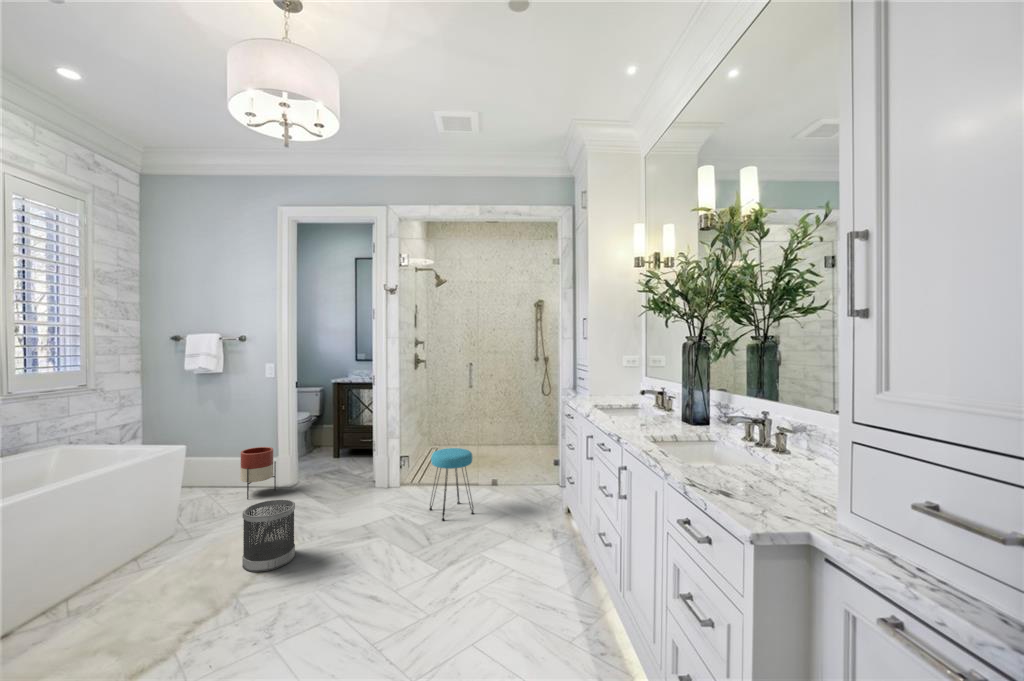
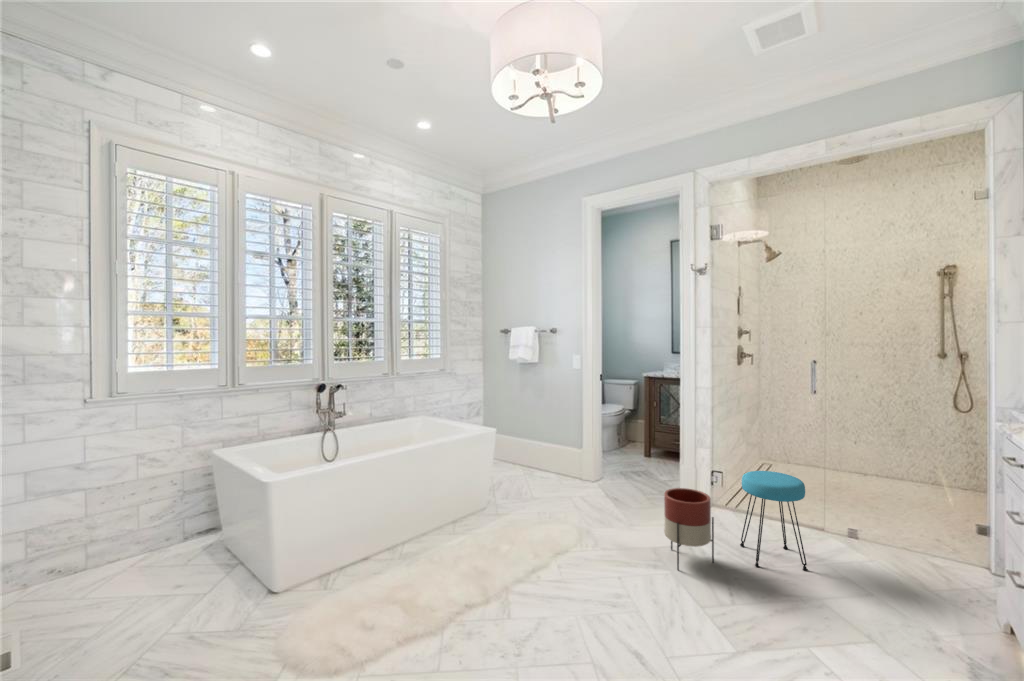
planter: present [240,447,276,499] -> present [664,488,714,570]
wastebasket: present [242,499,295,572] -> none [531,490,578,562]

